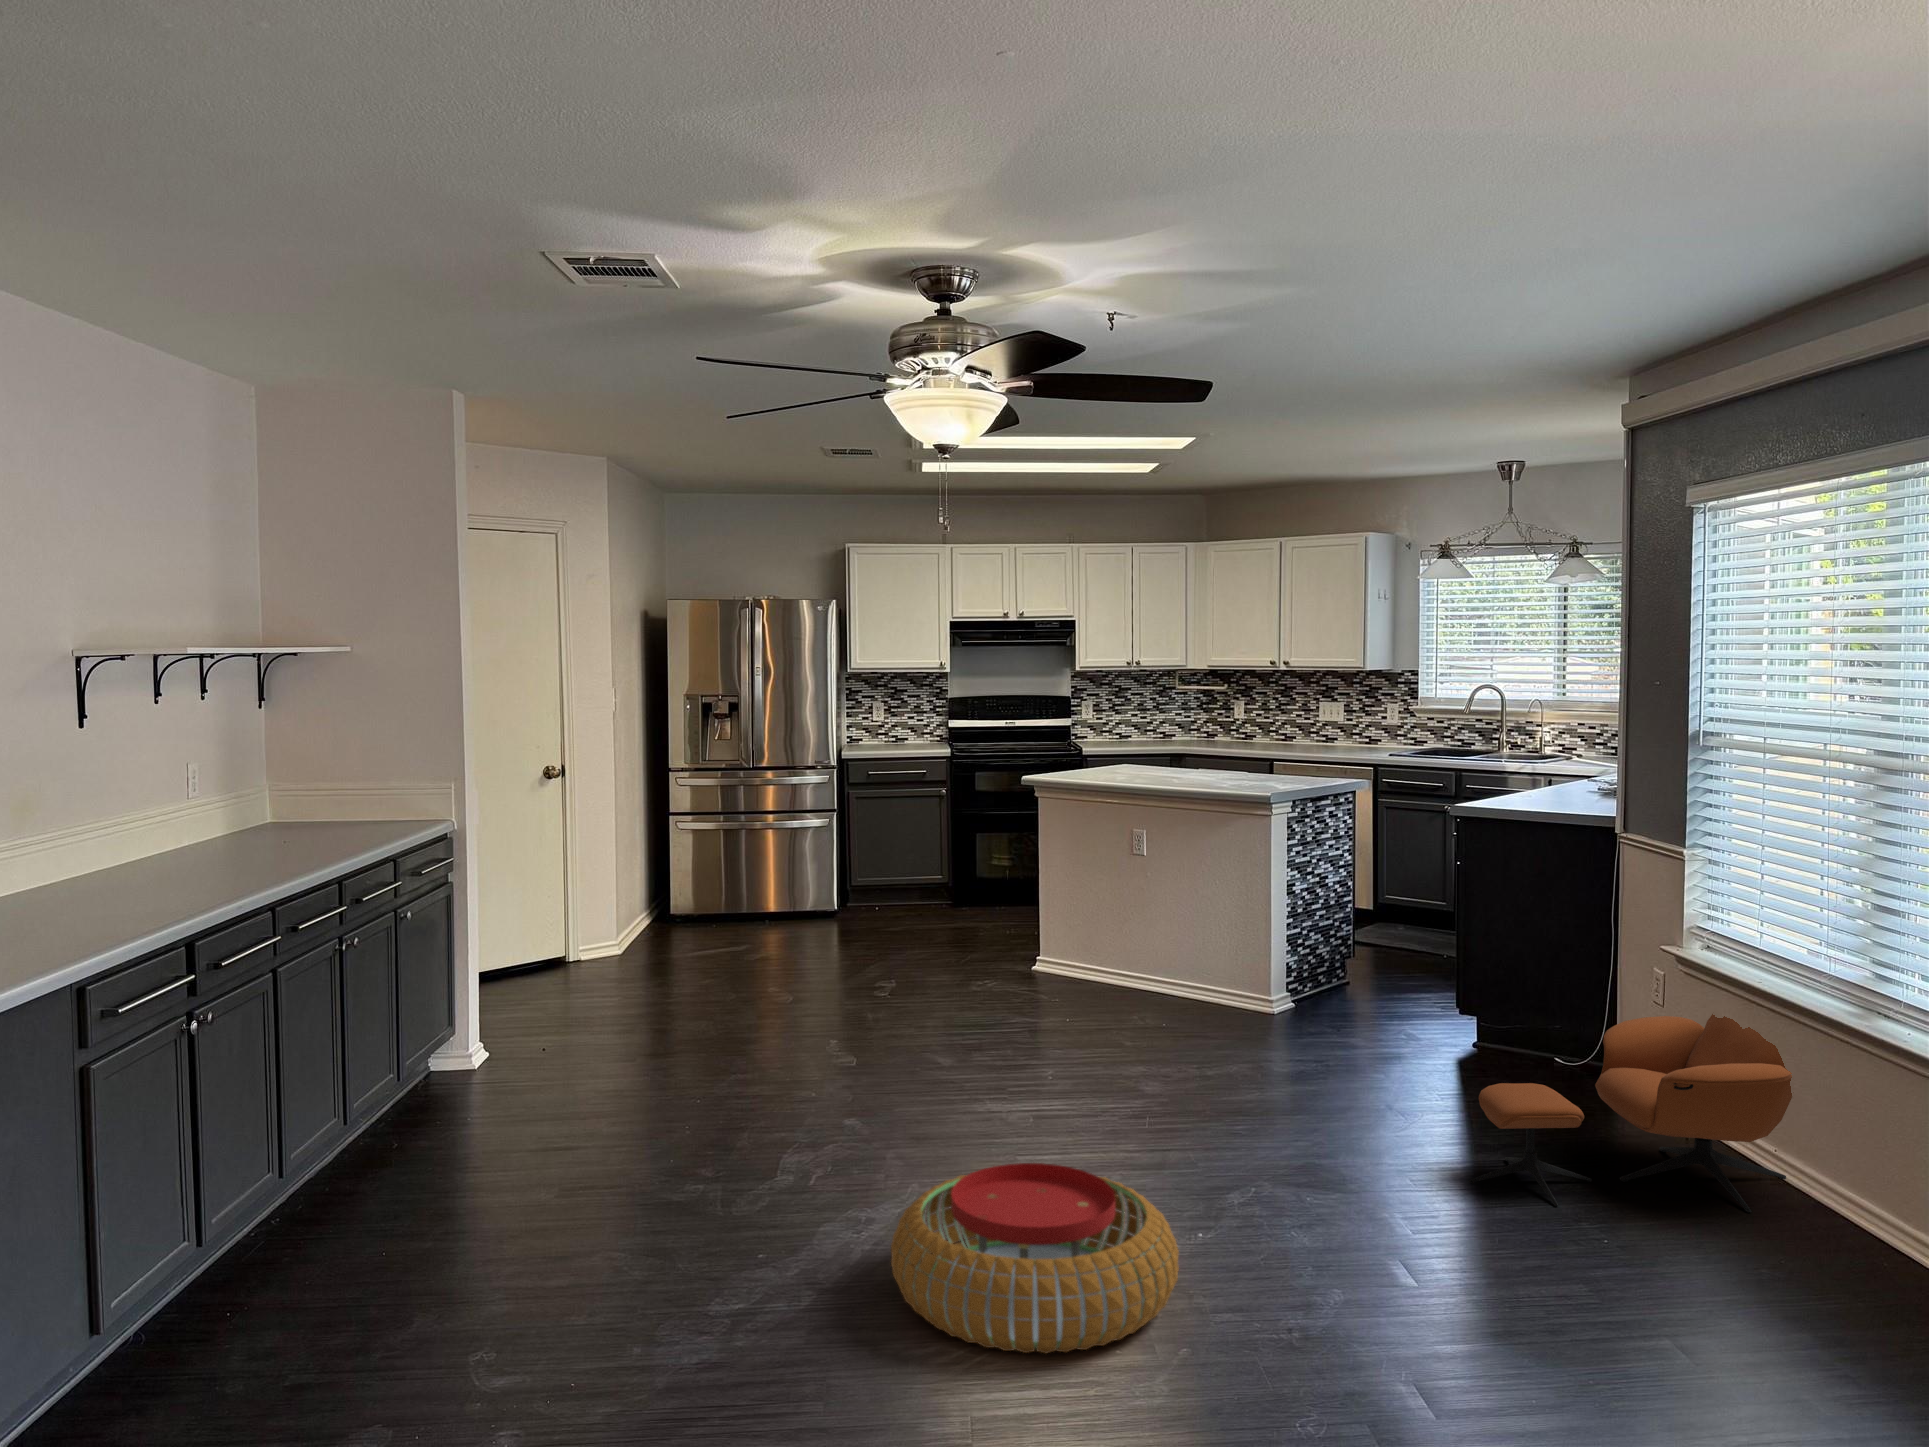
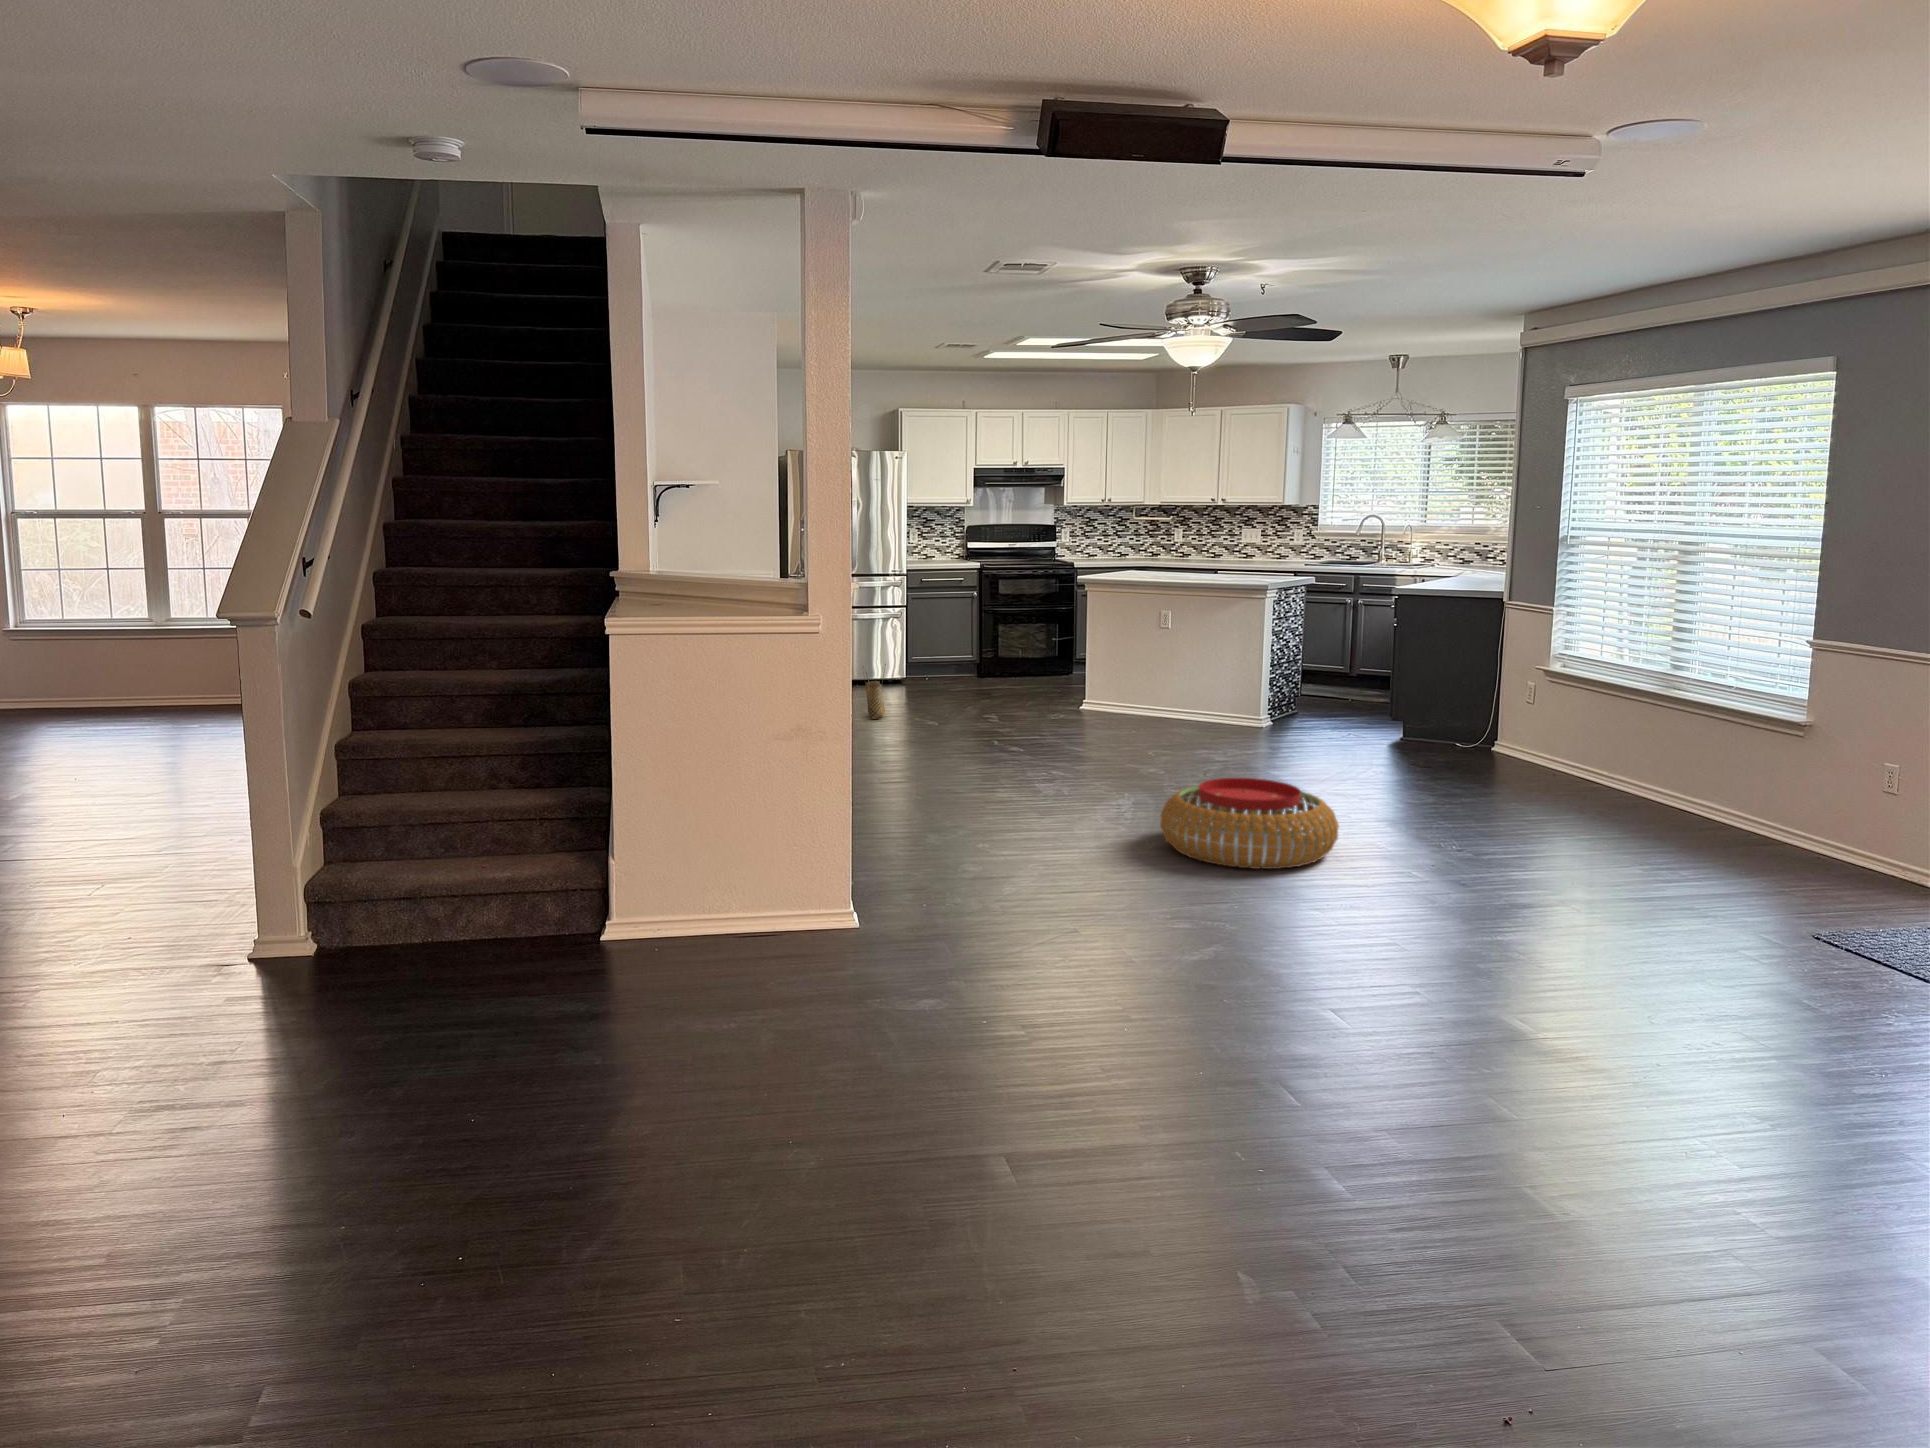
woven basket: none [736,898,770,975] -> present [865,664,886,719]
lounge chair: present [1469,1014,1792,1212] -> none [1452,652,1661,807]

